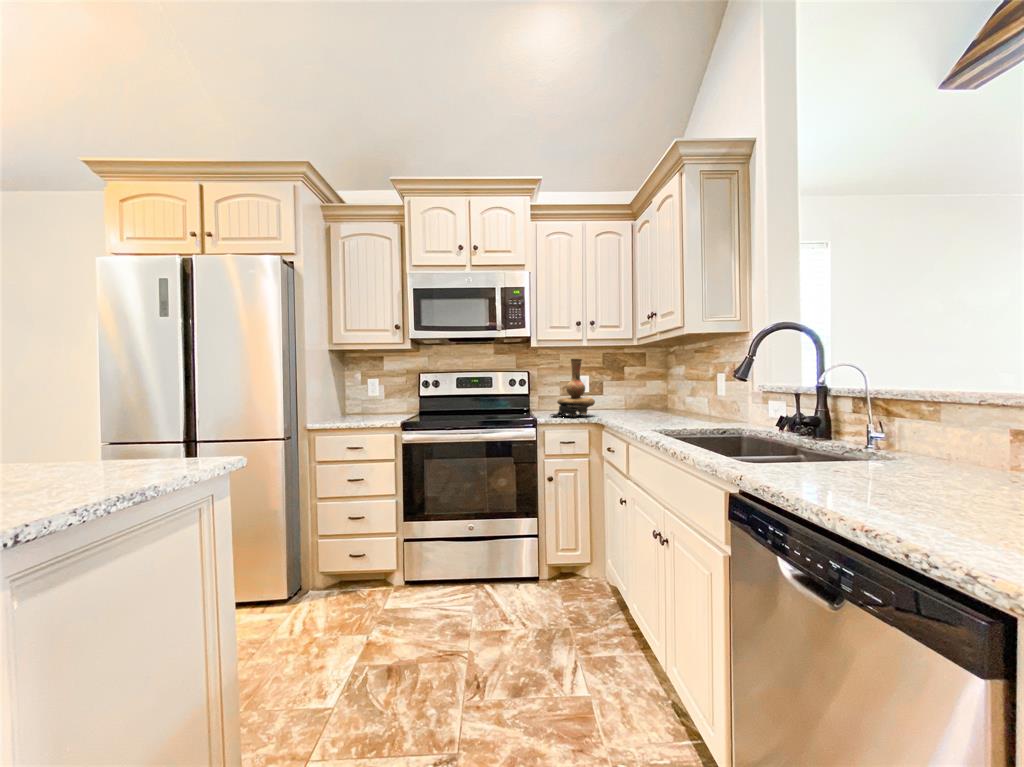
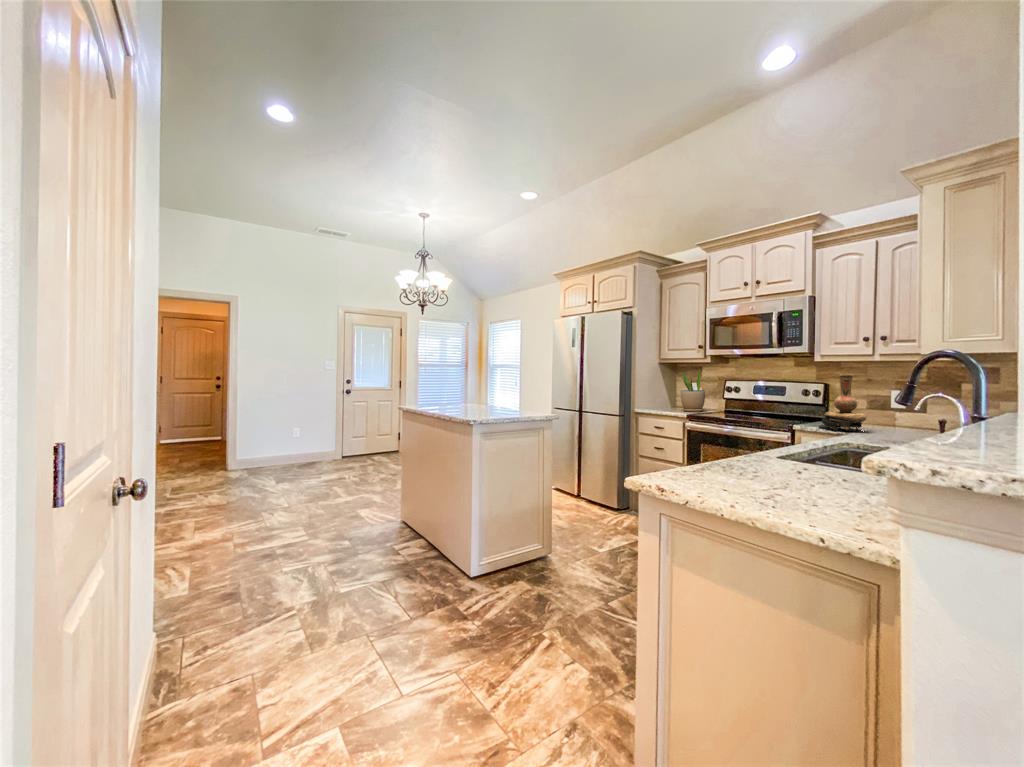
potted plant: none [358,357,391,418] -> present [680,370,705,412]

